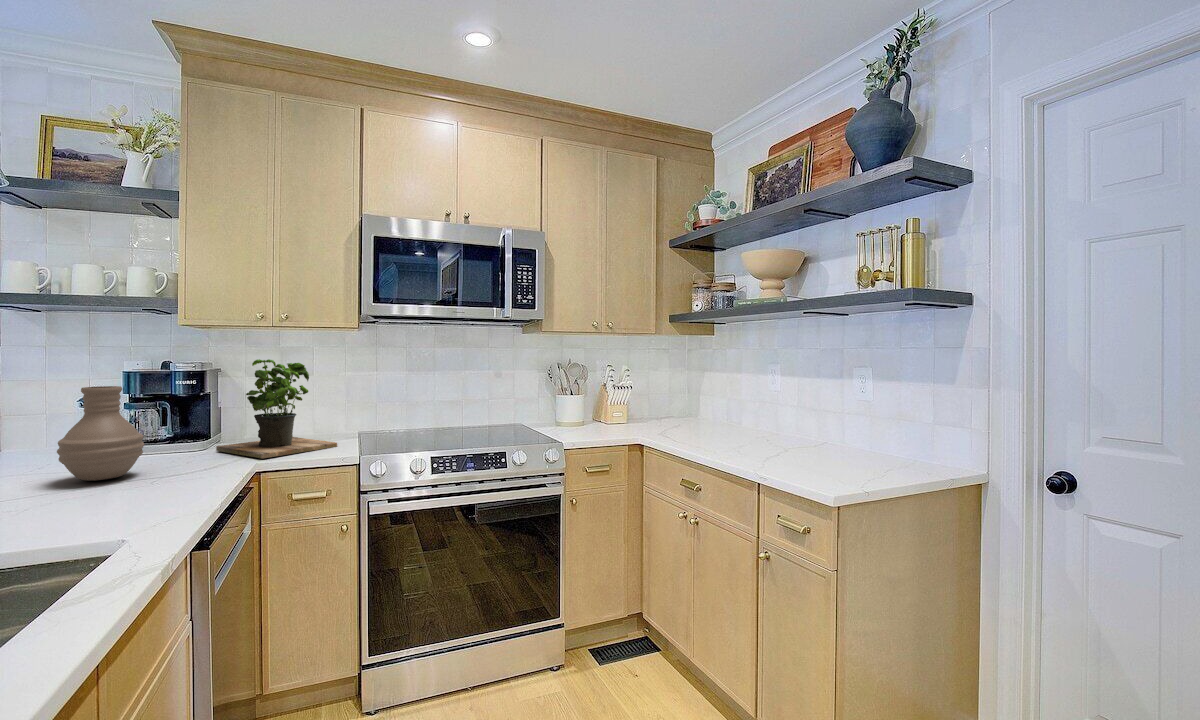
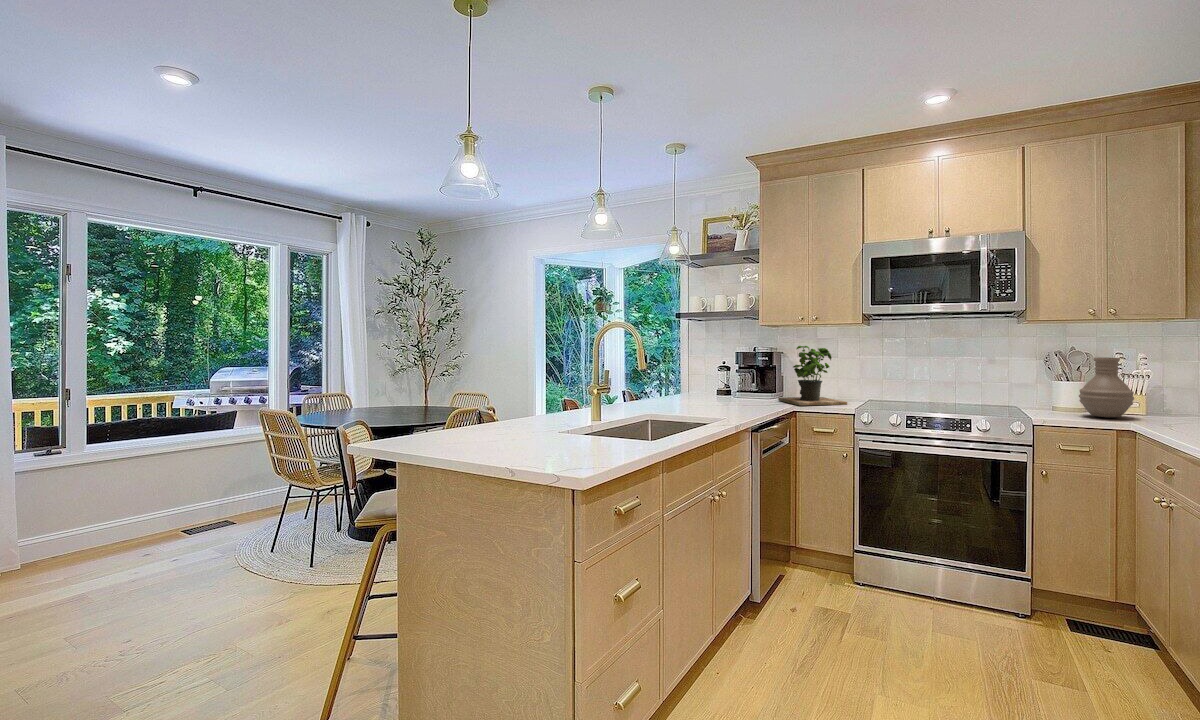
vase: present [57,386,145,481] -> present [1079,357,1134,417]

